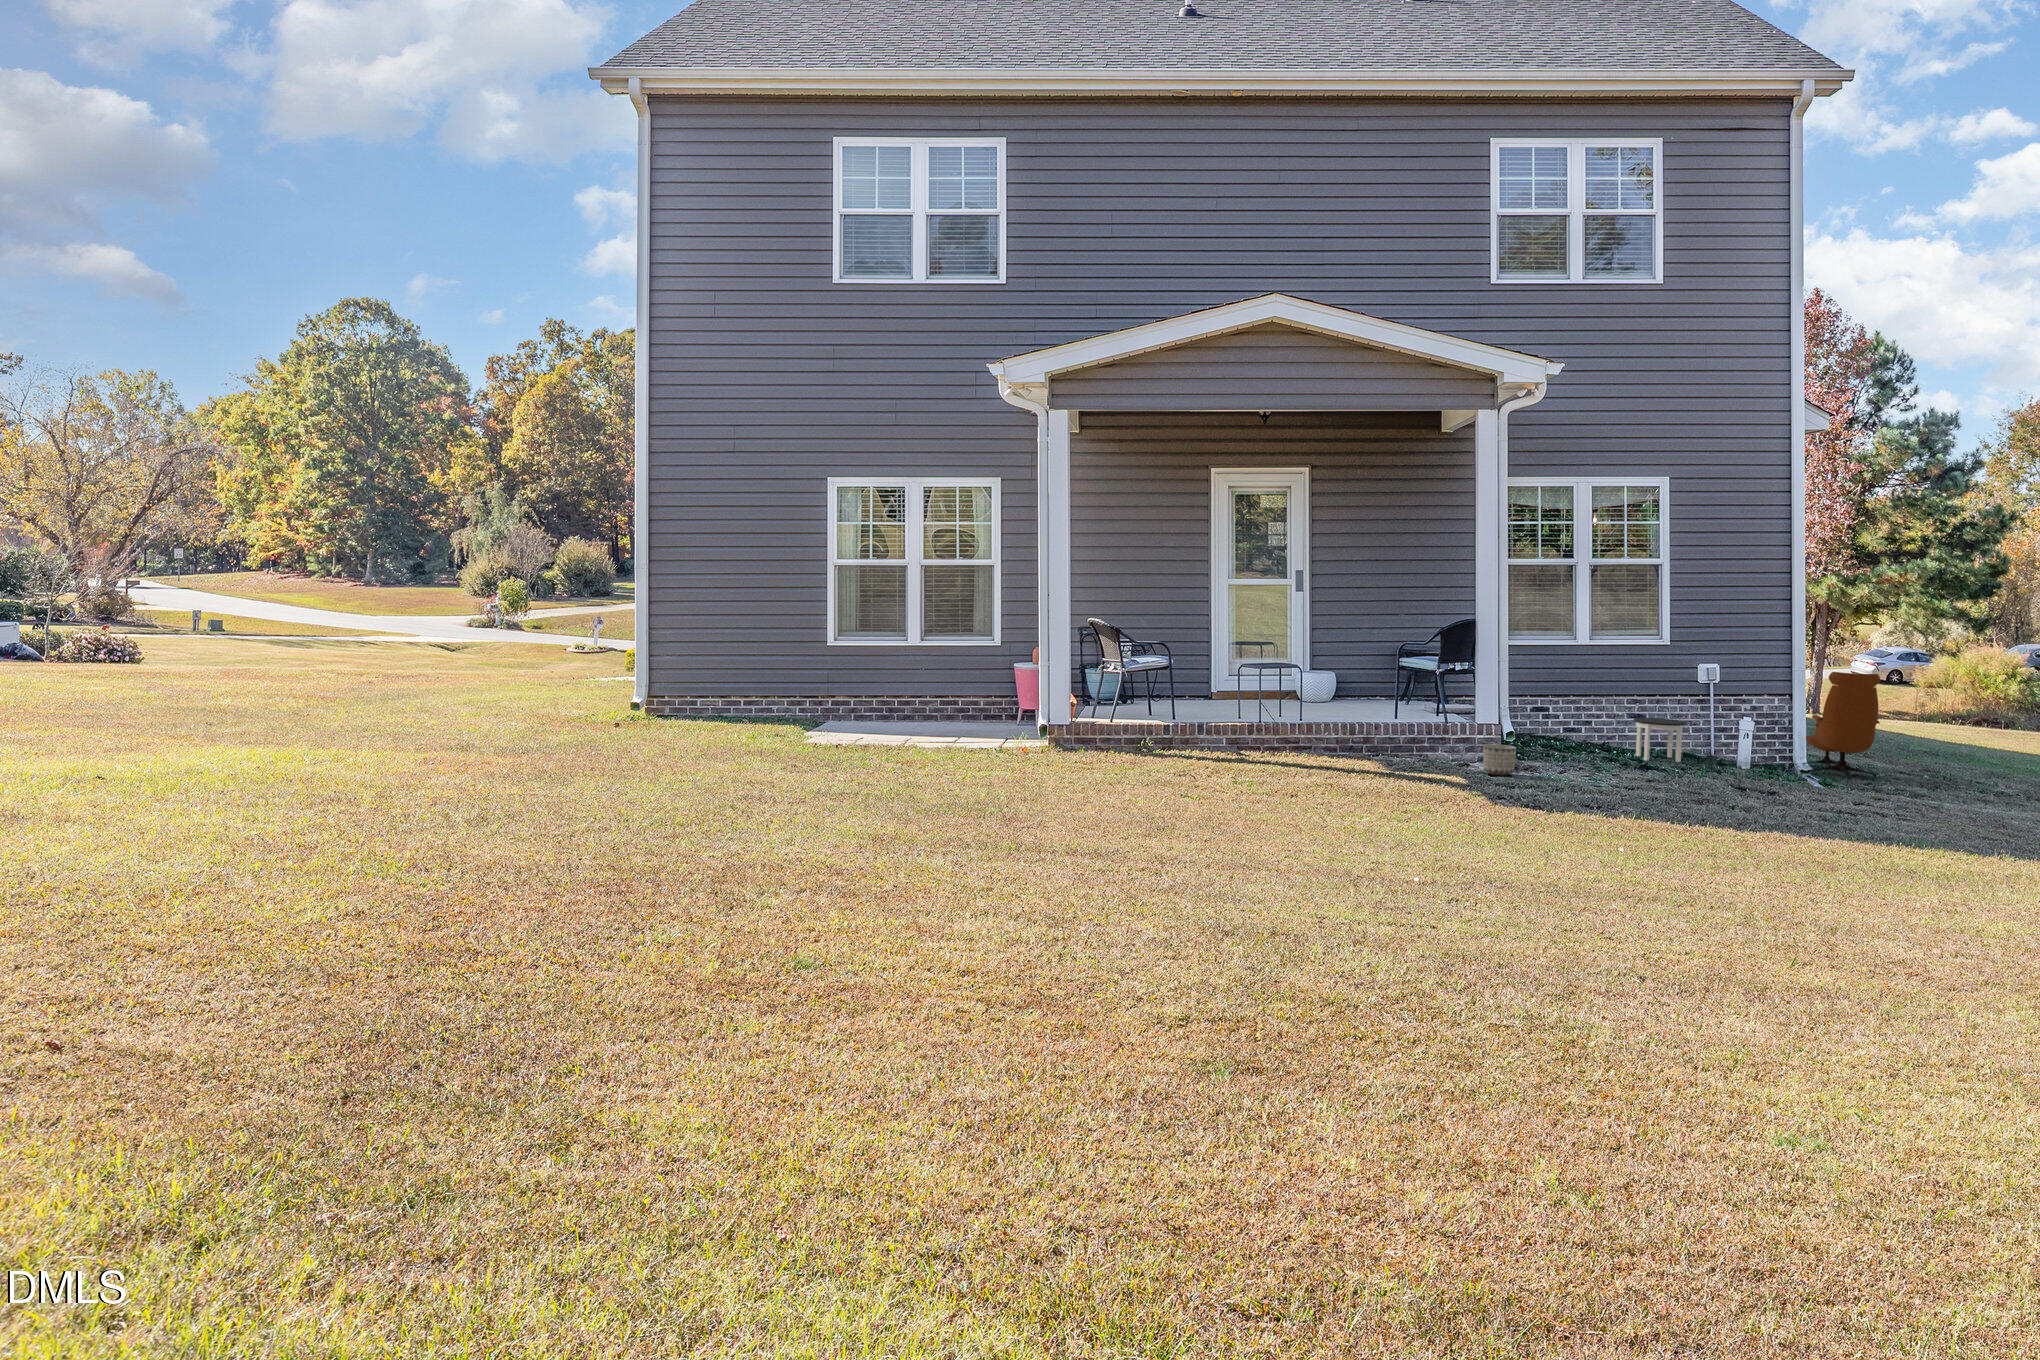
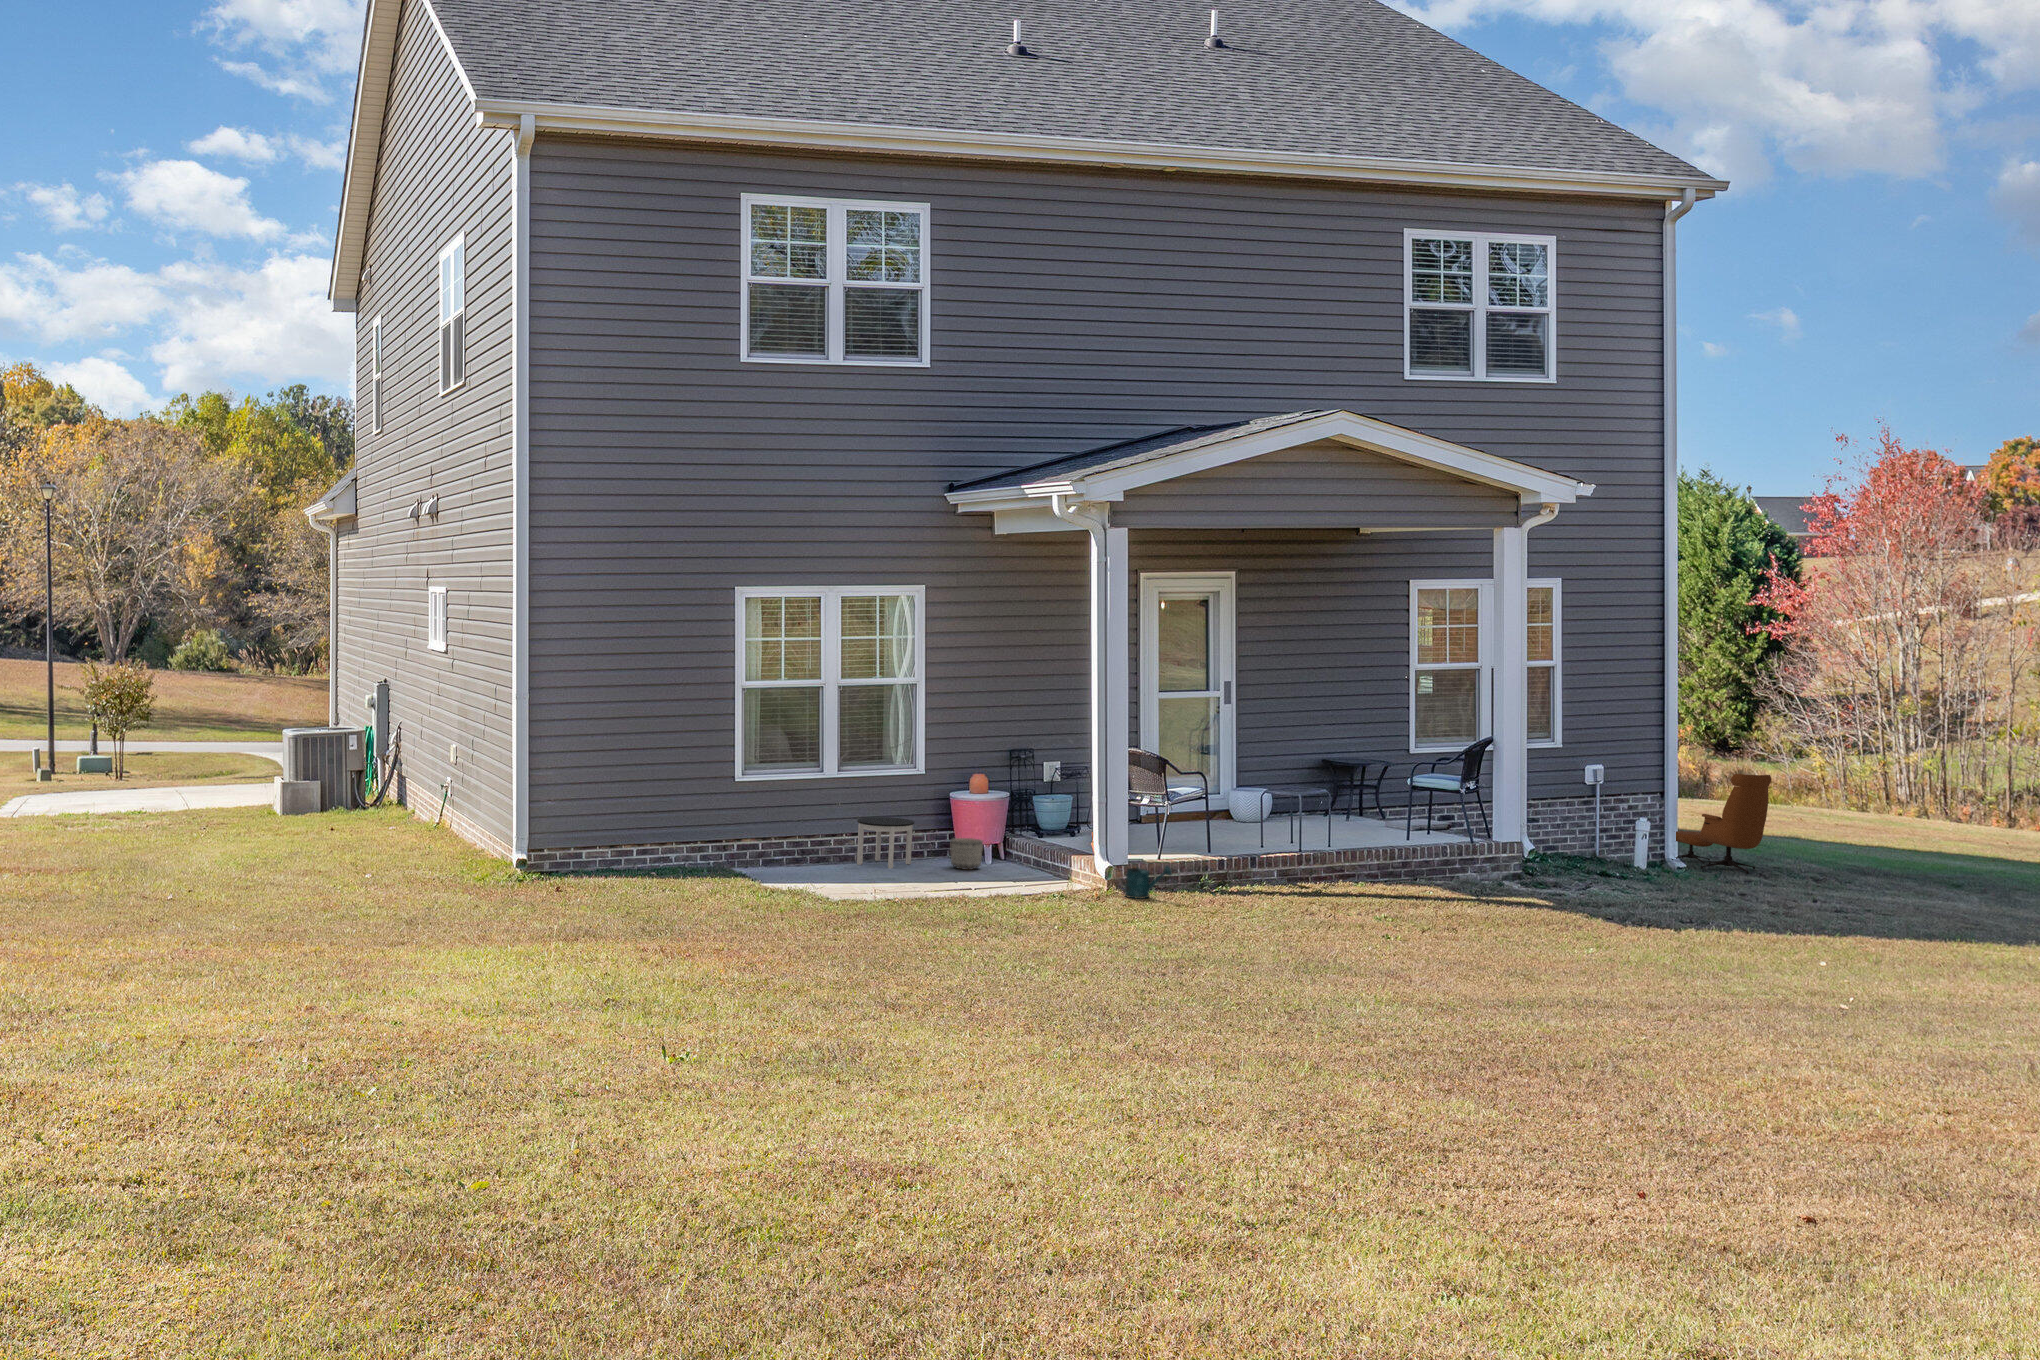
round table: present [1634,718,1686,762] -> present [857,817,914,868]
watering can: none [1062,721,1096,754] -> present [1124,866,1172,899]
planter: present [1483,744,1517,776] -> present [950,838,983,870]

